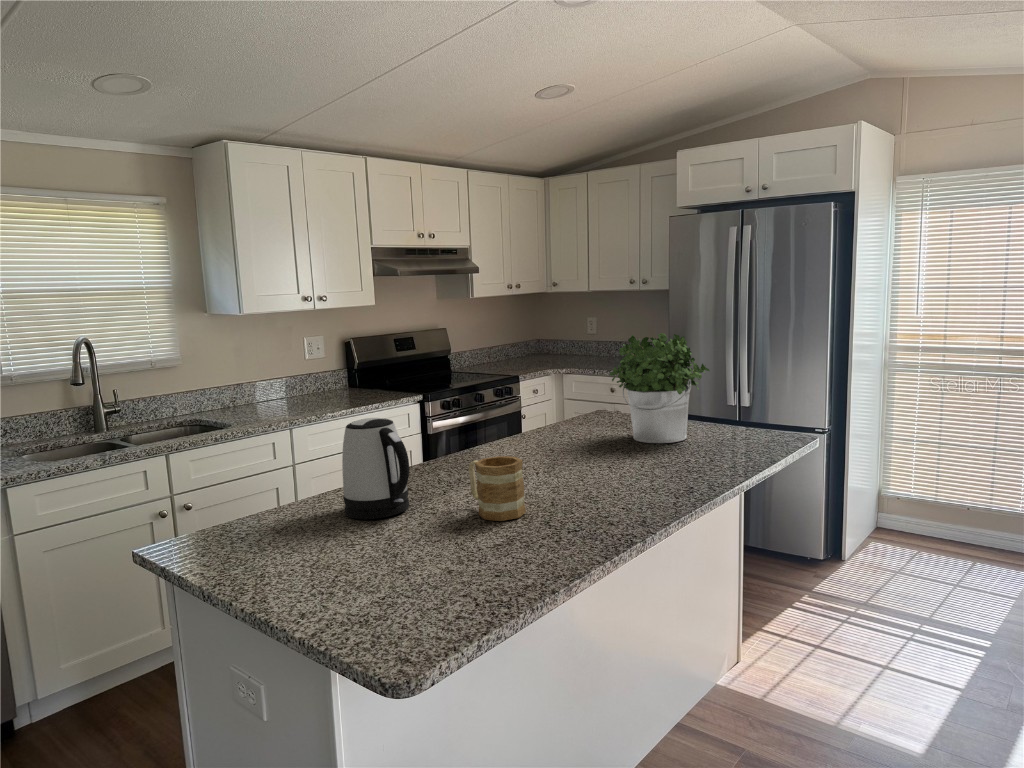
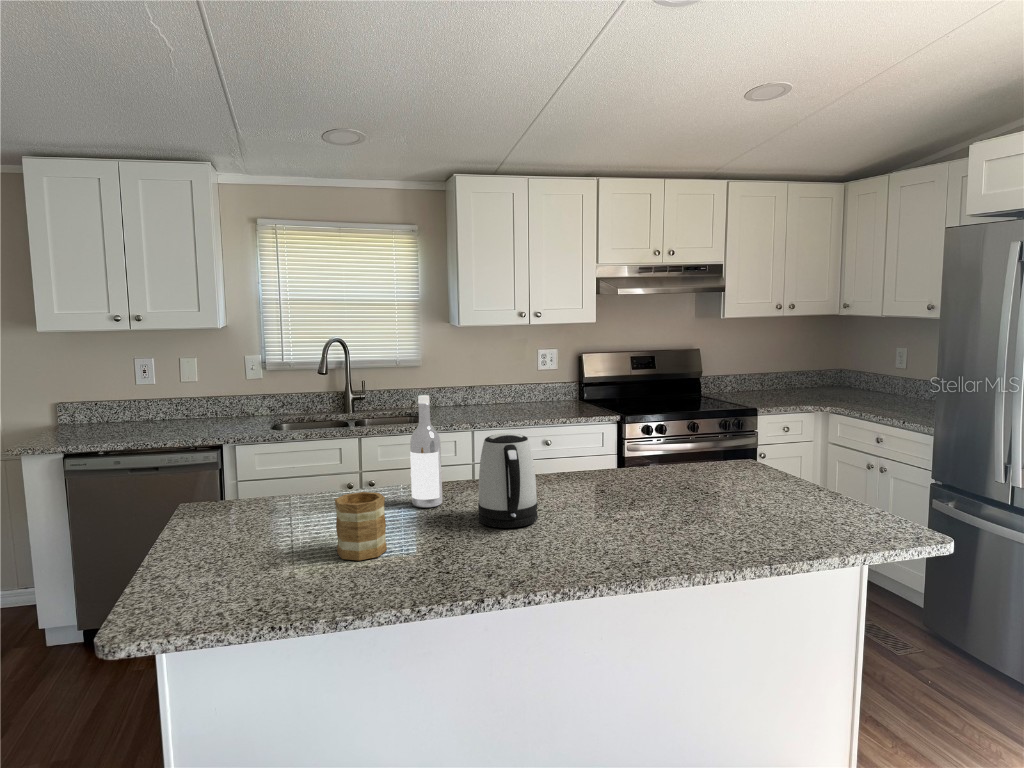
potted plant: present [610,333,710,443] -> none [649,378,767,521]
wine bottle: none [435,368,470,480] -> present [410,395,442,508]
kettle: present [342,418,409,519] -> present [478,433,538,528]

